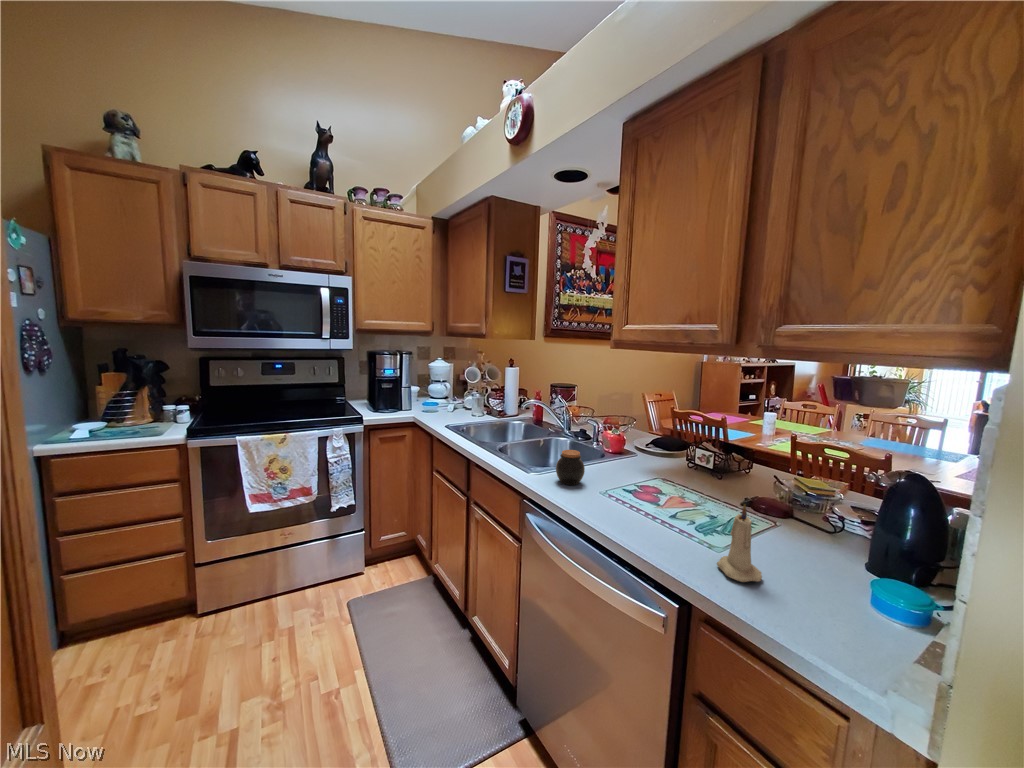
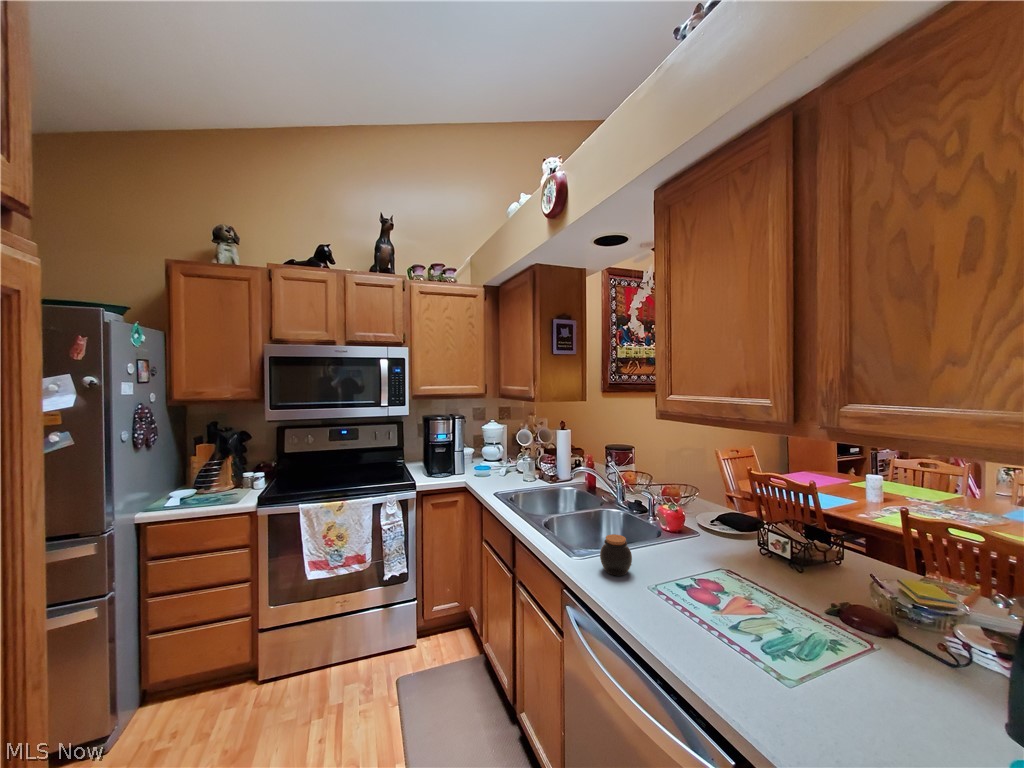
candle: present [717,504,762,582] -> none [779,629,838,733]

